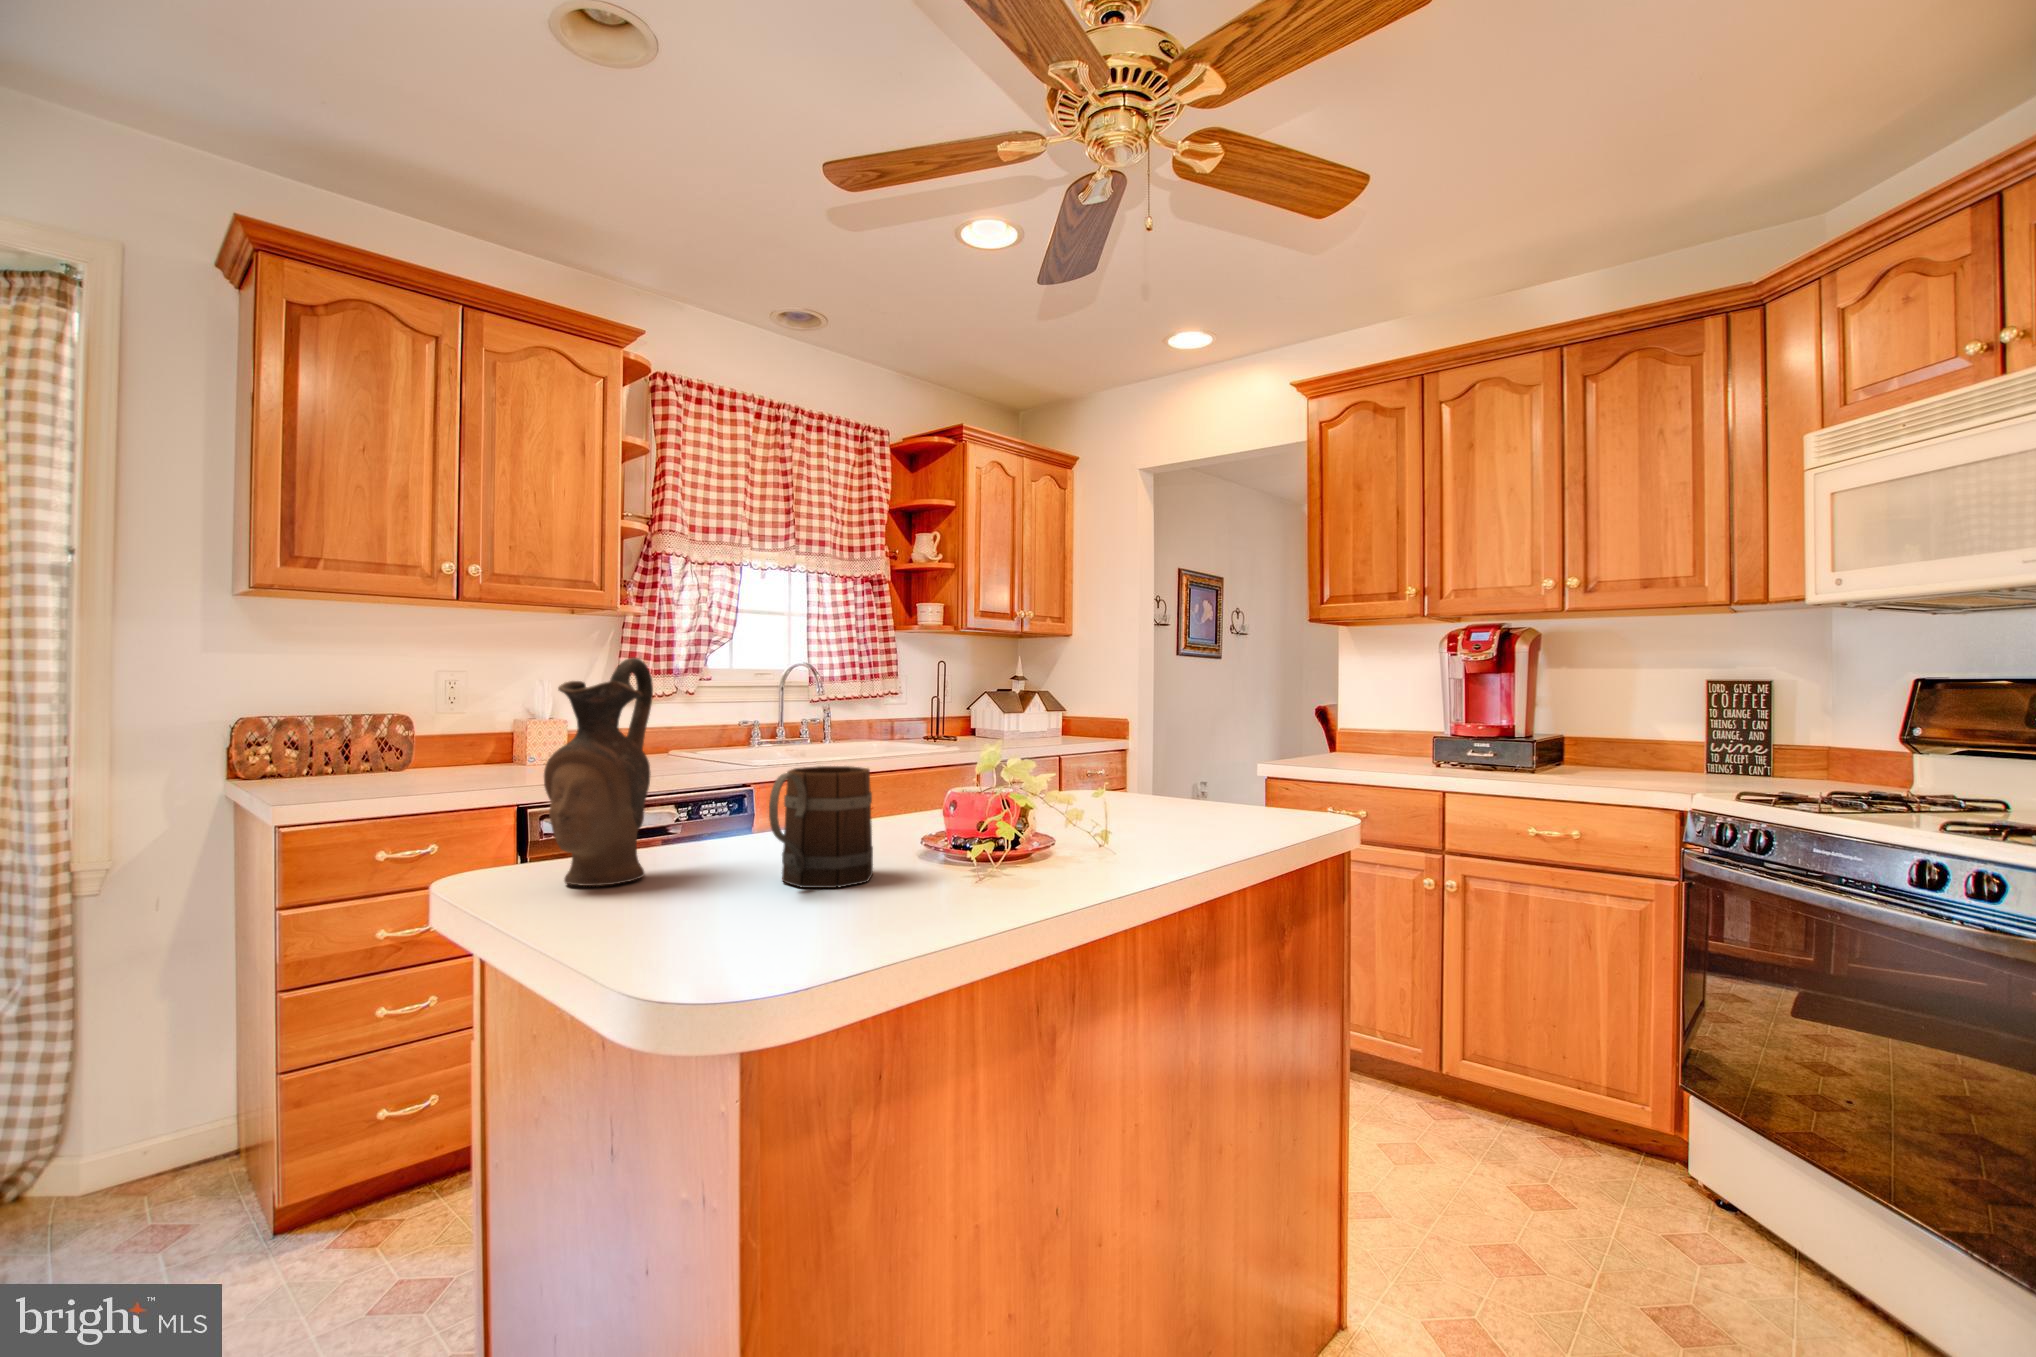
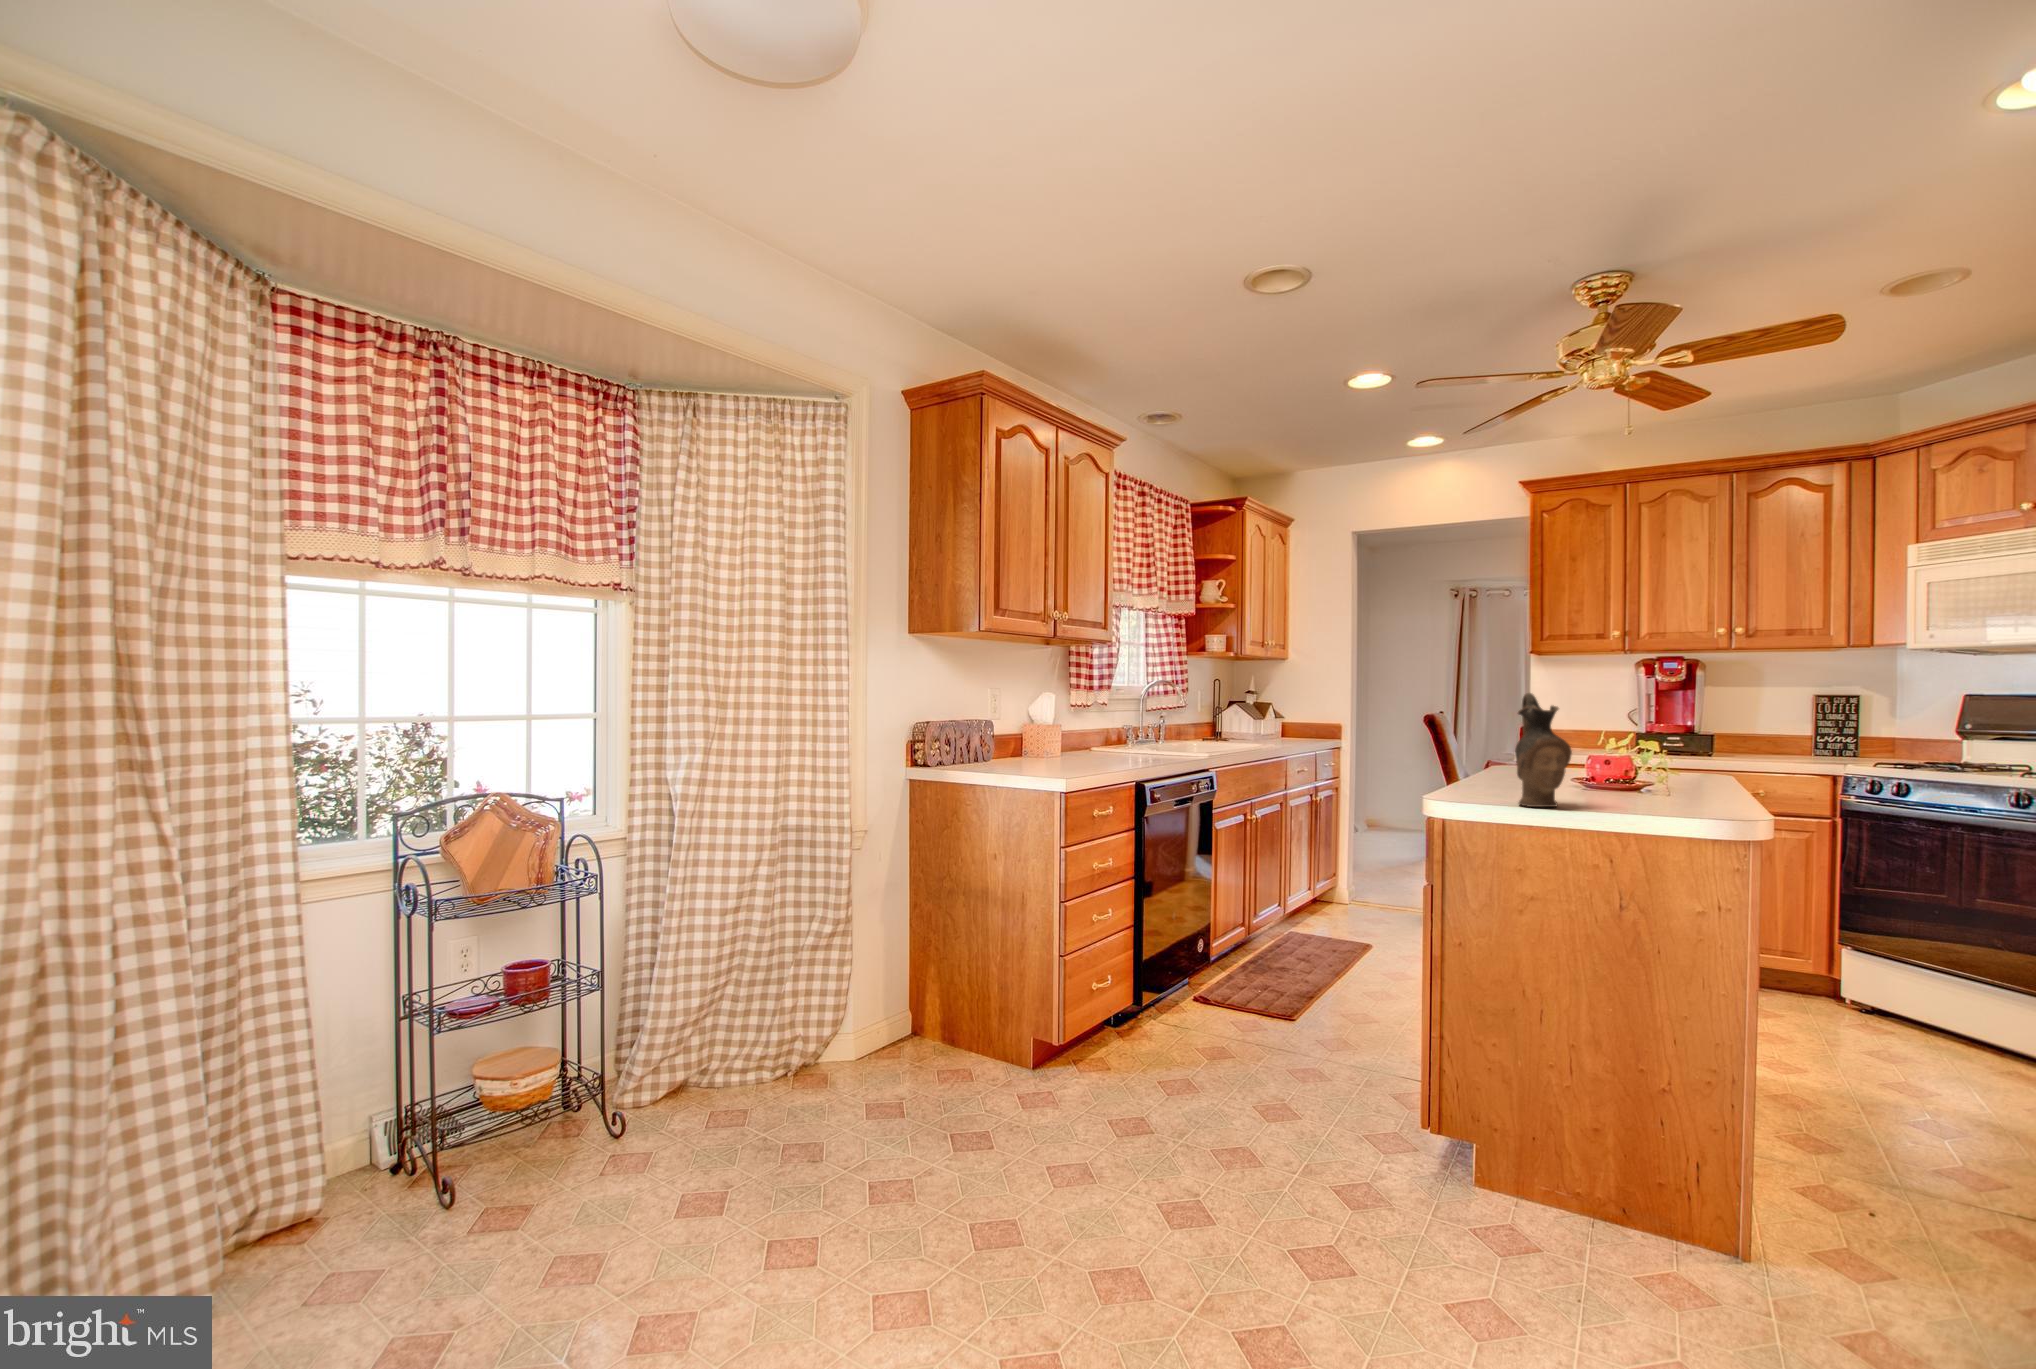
mug: present [769,766,873,888] -> none [1610,748,1661,806]

